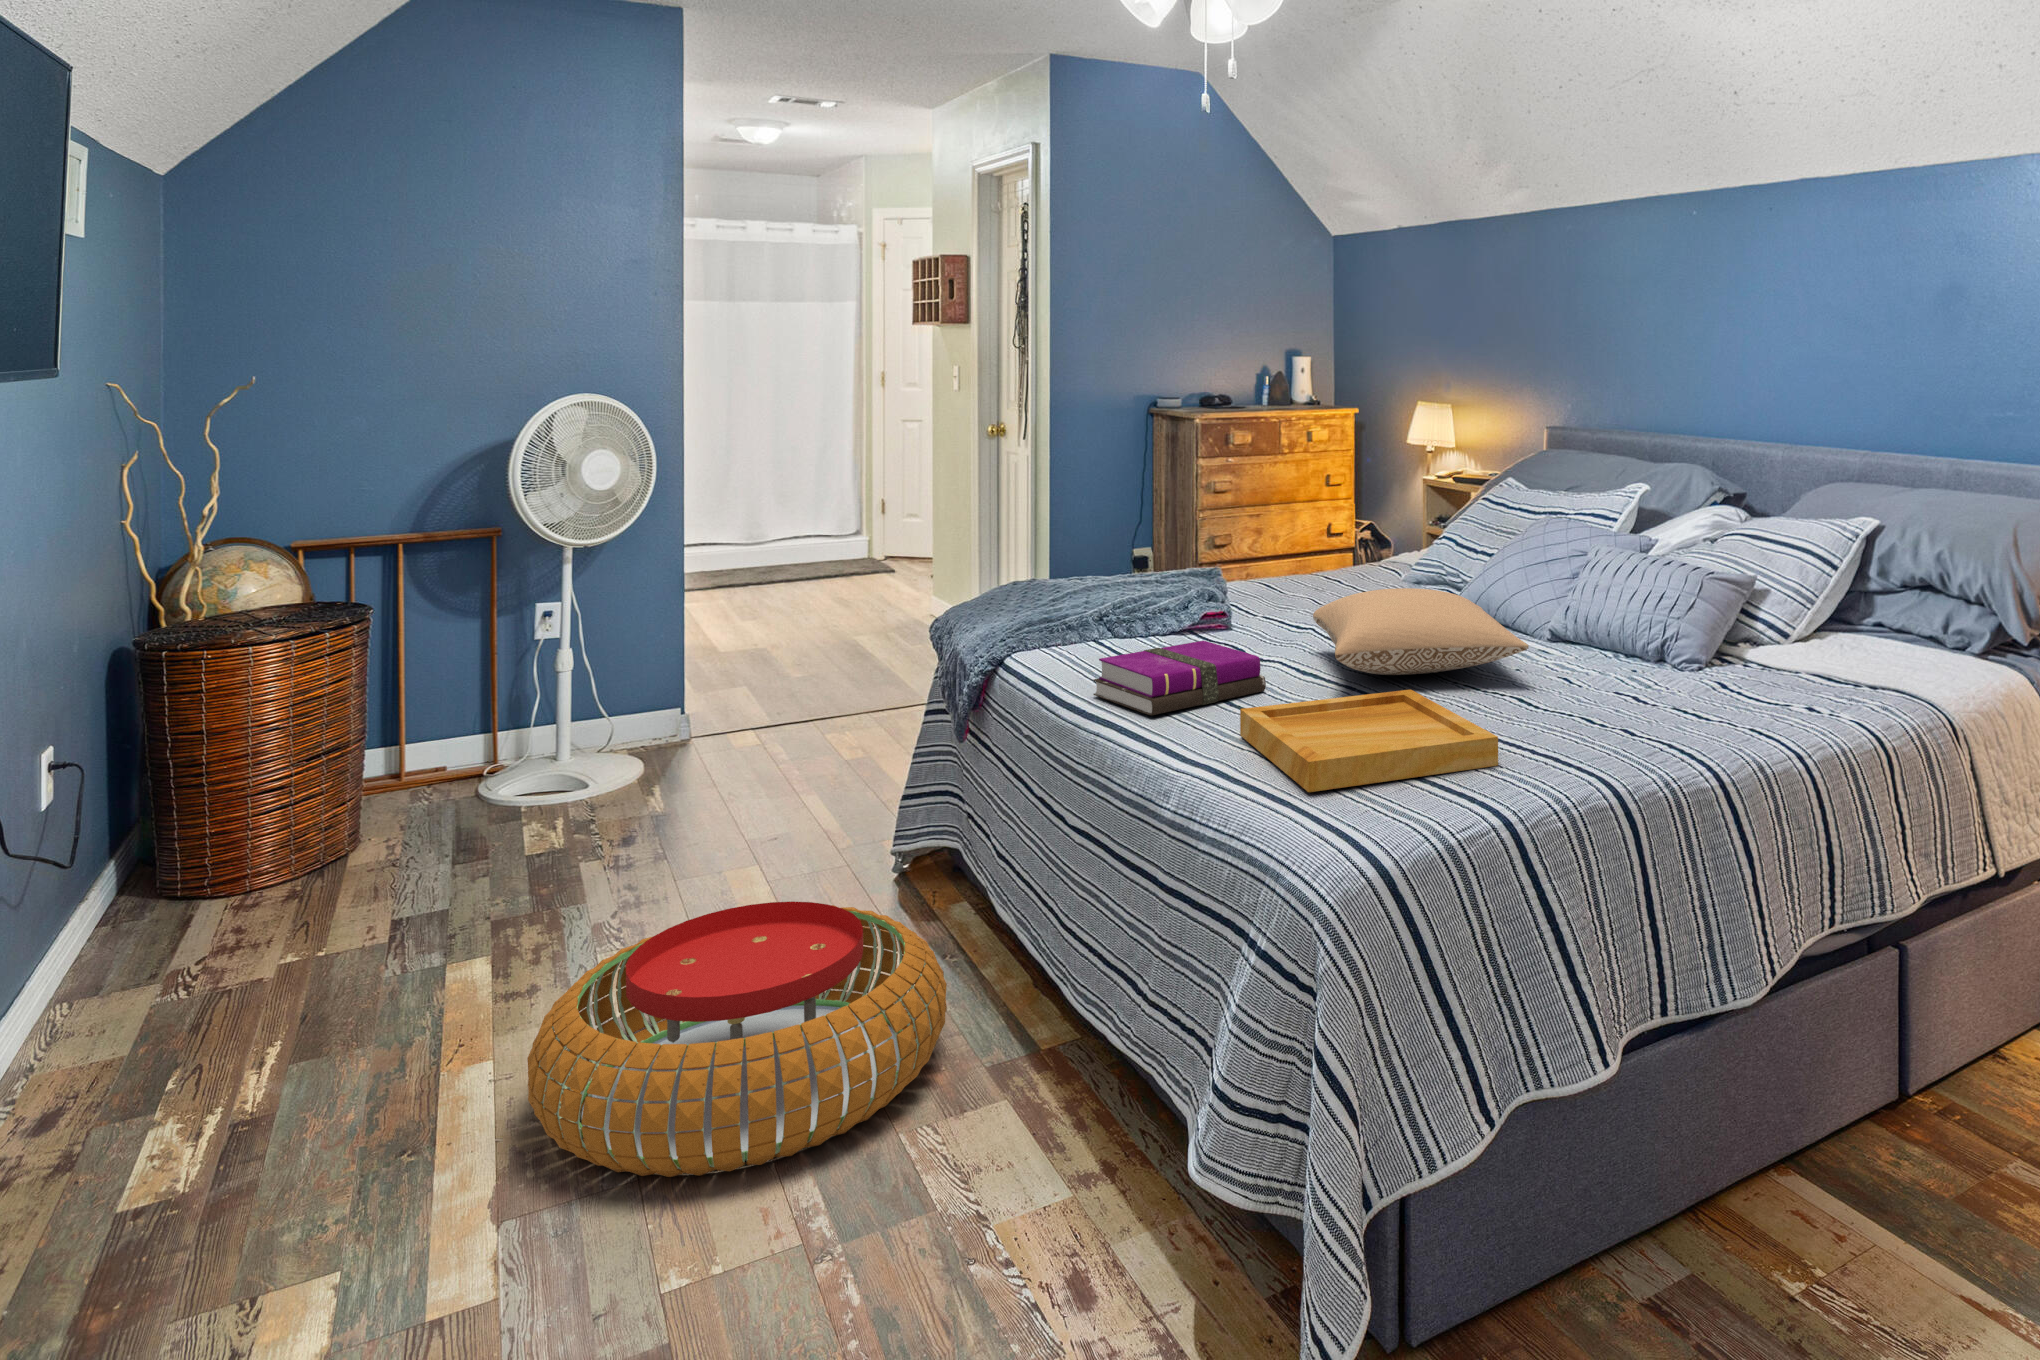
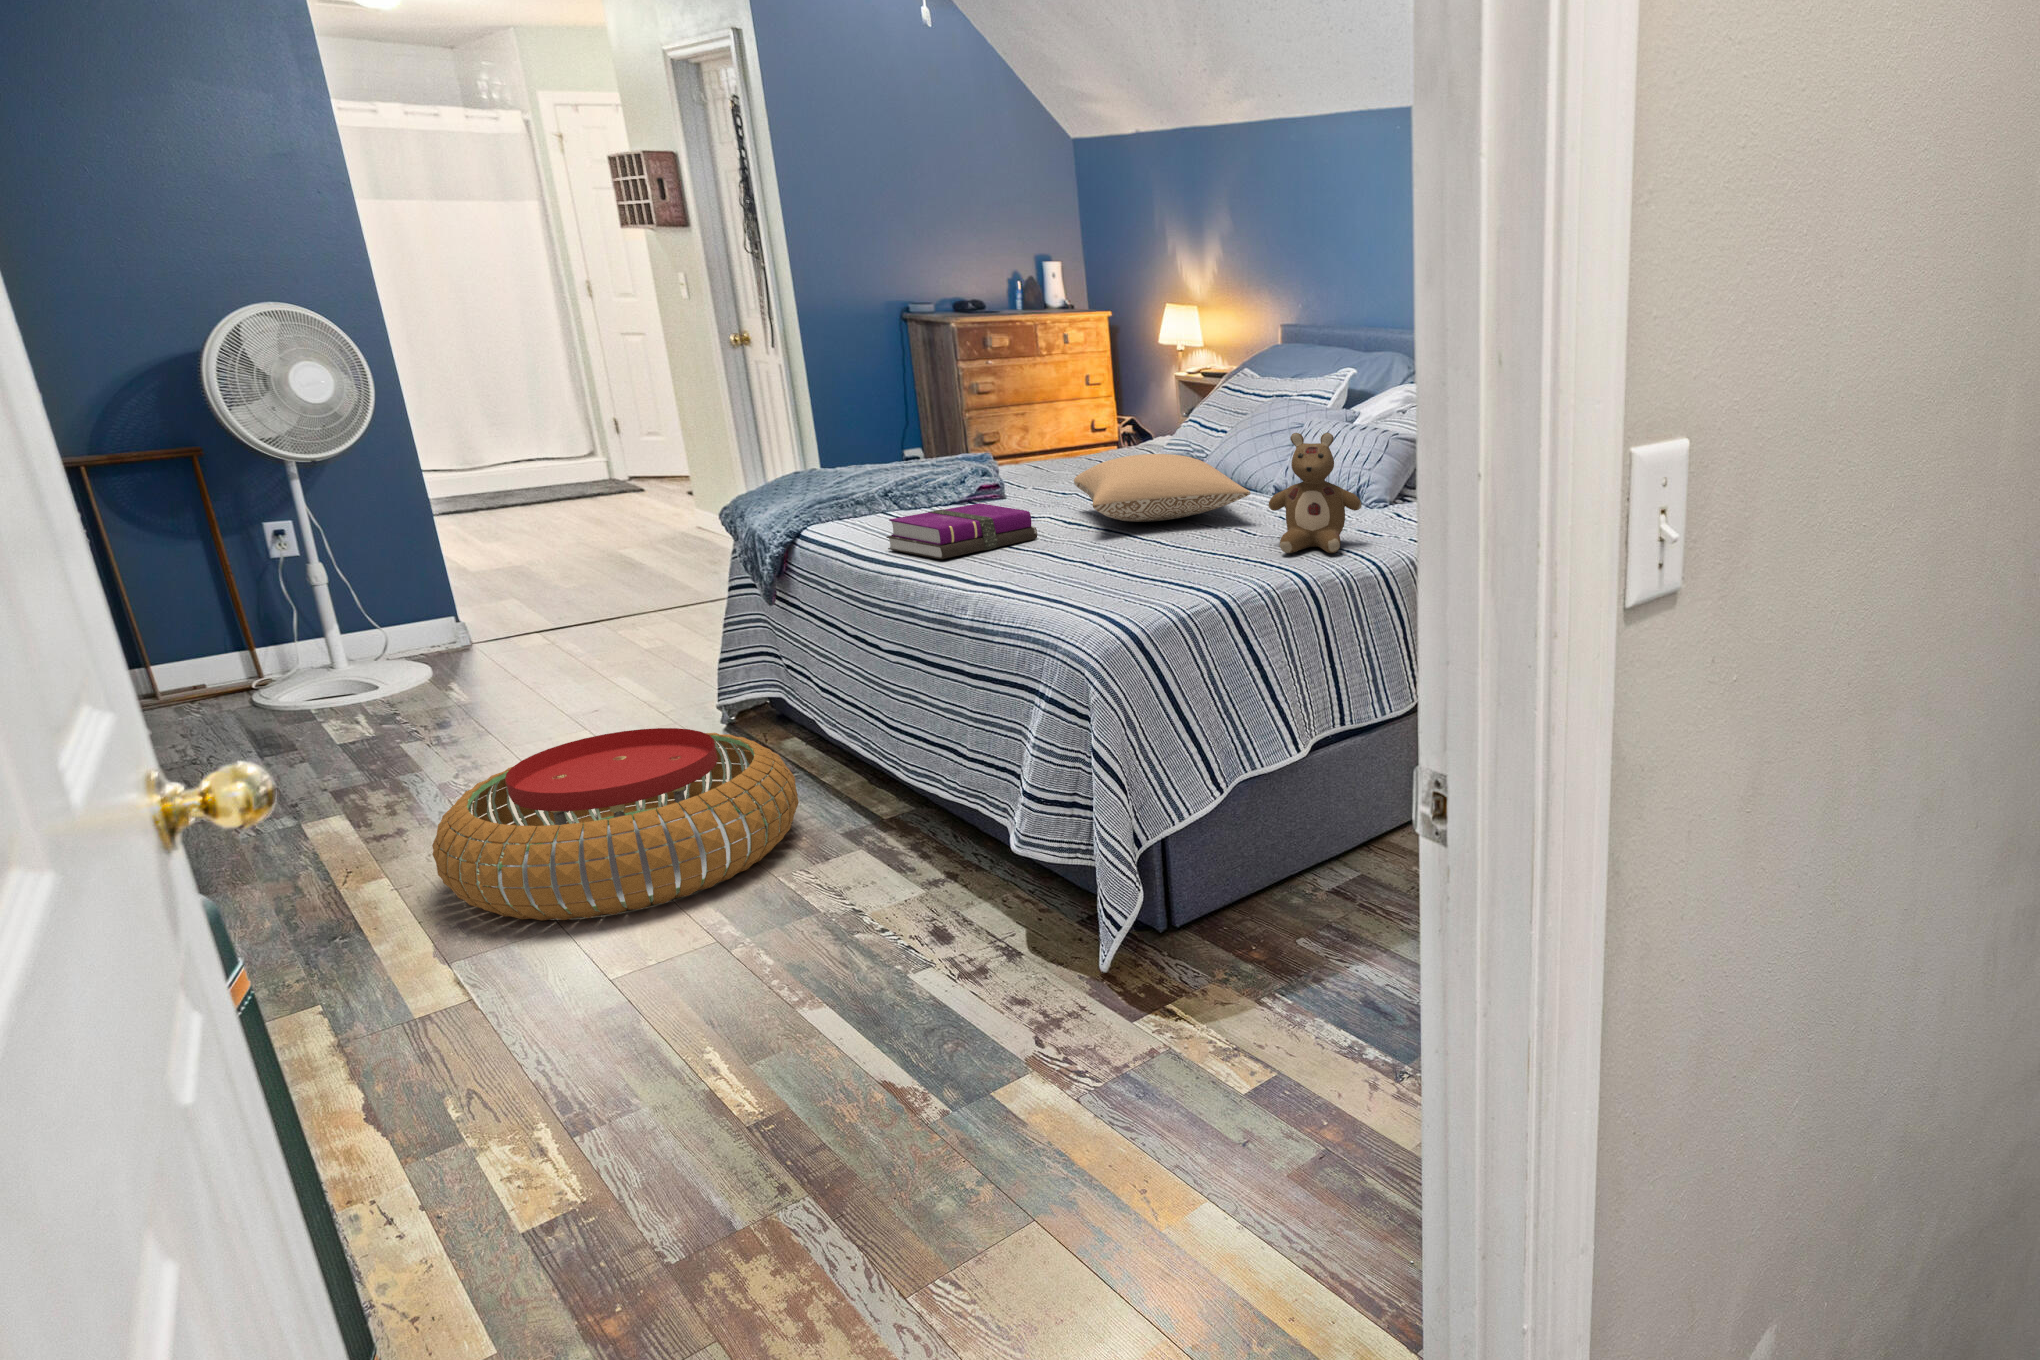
stuffed bear: none [1556,578,1682,745] -> present [1268,433,1362,553]
tray: present [1240,690,1498,792] -> none [1017,527,1223,596]

